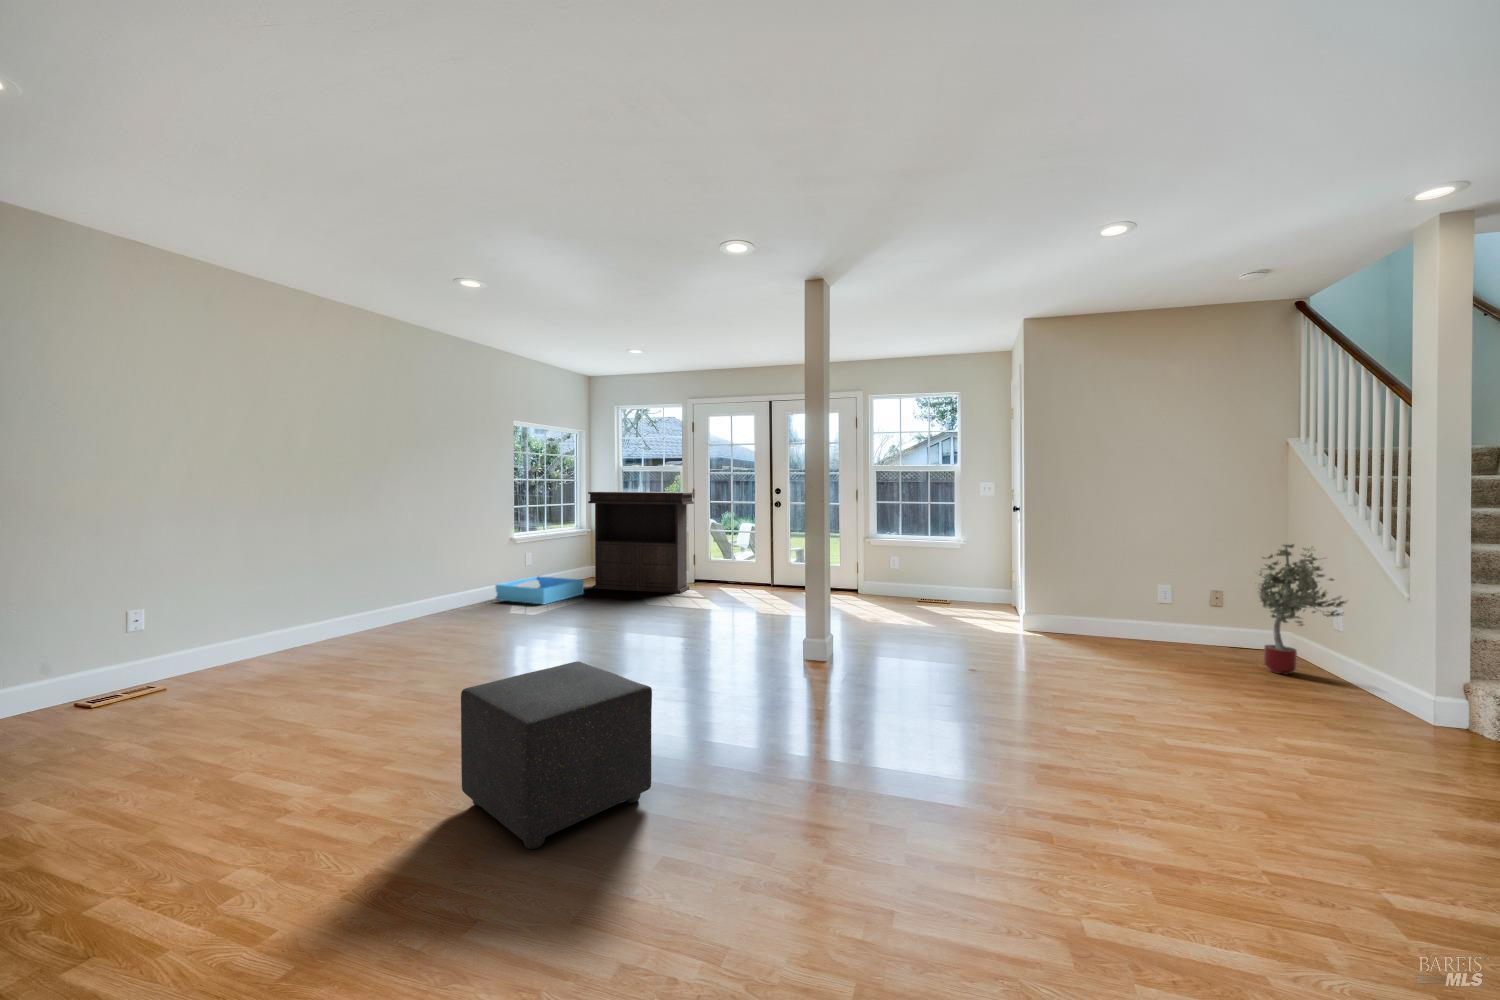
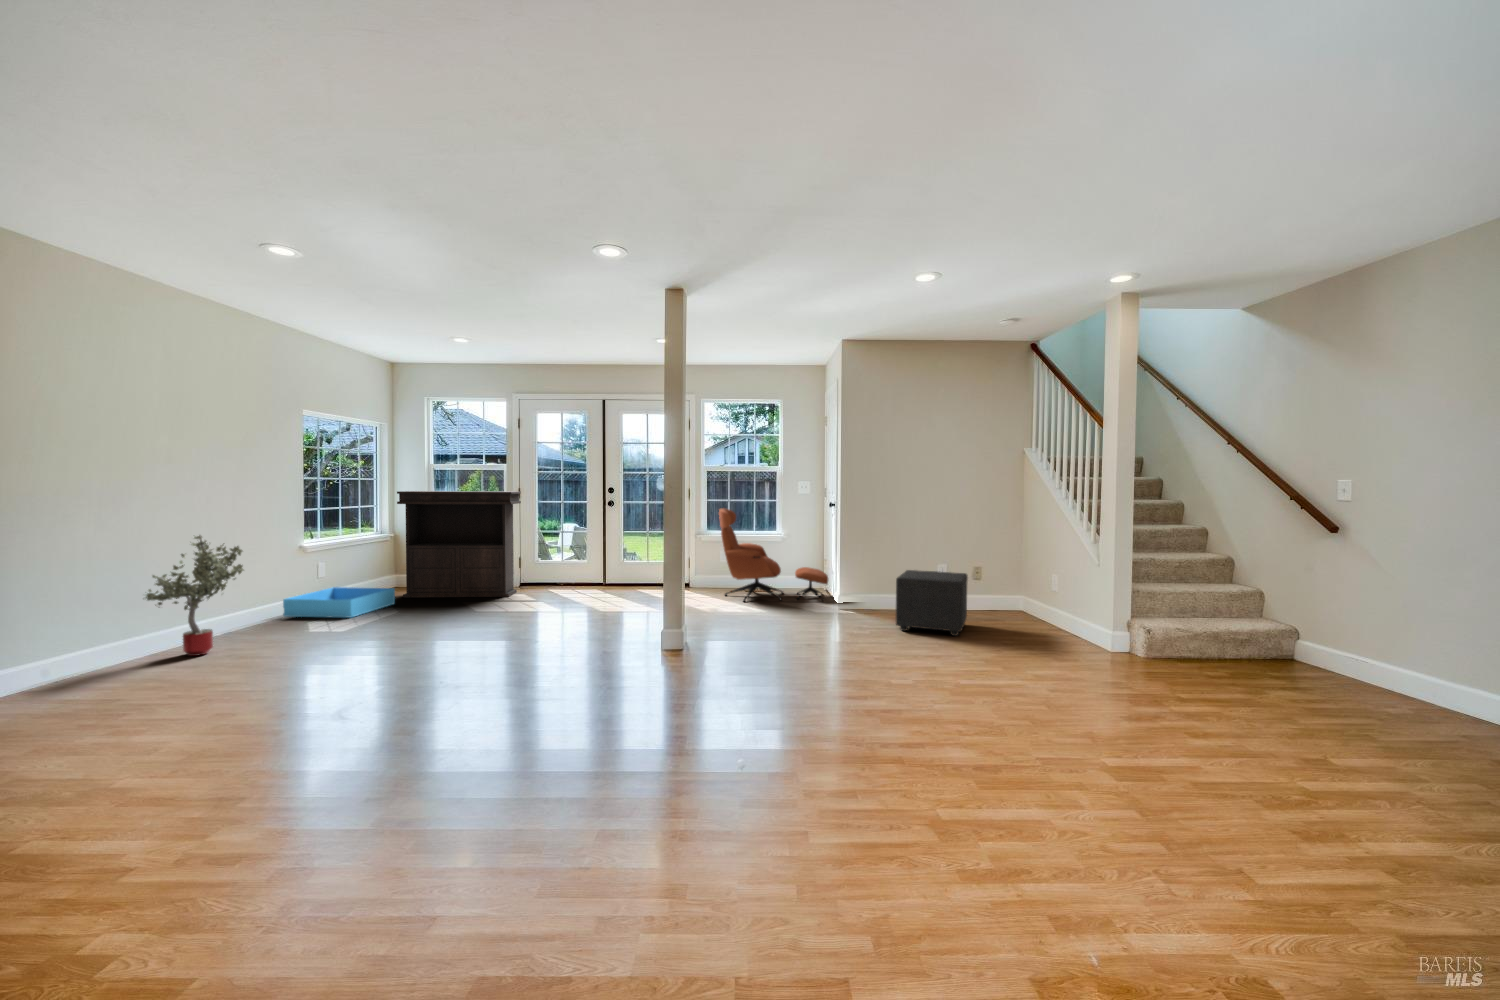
lounge chair: none [886,511,1013,618] -> present [719,508,828,602]
potted tree: present [1259,544,1346,674] -> present [146,535,244,656]
ottoman: present [461,661,652,849] -> present [896,570,968,636]

